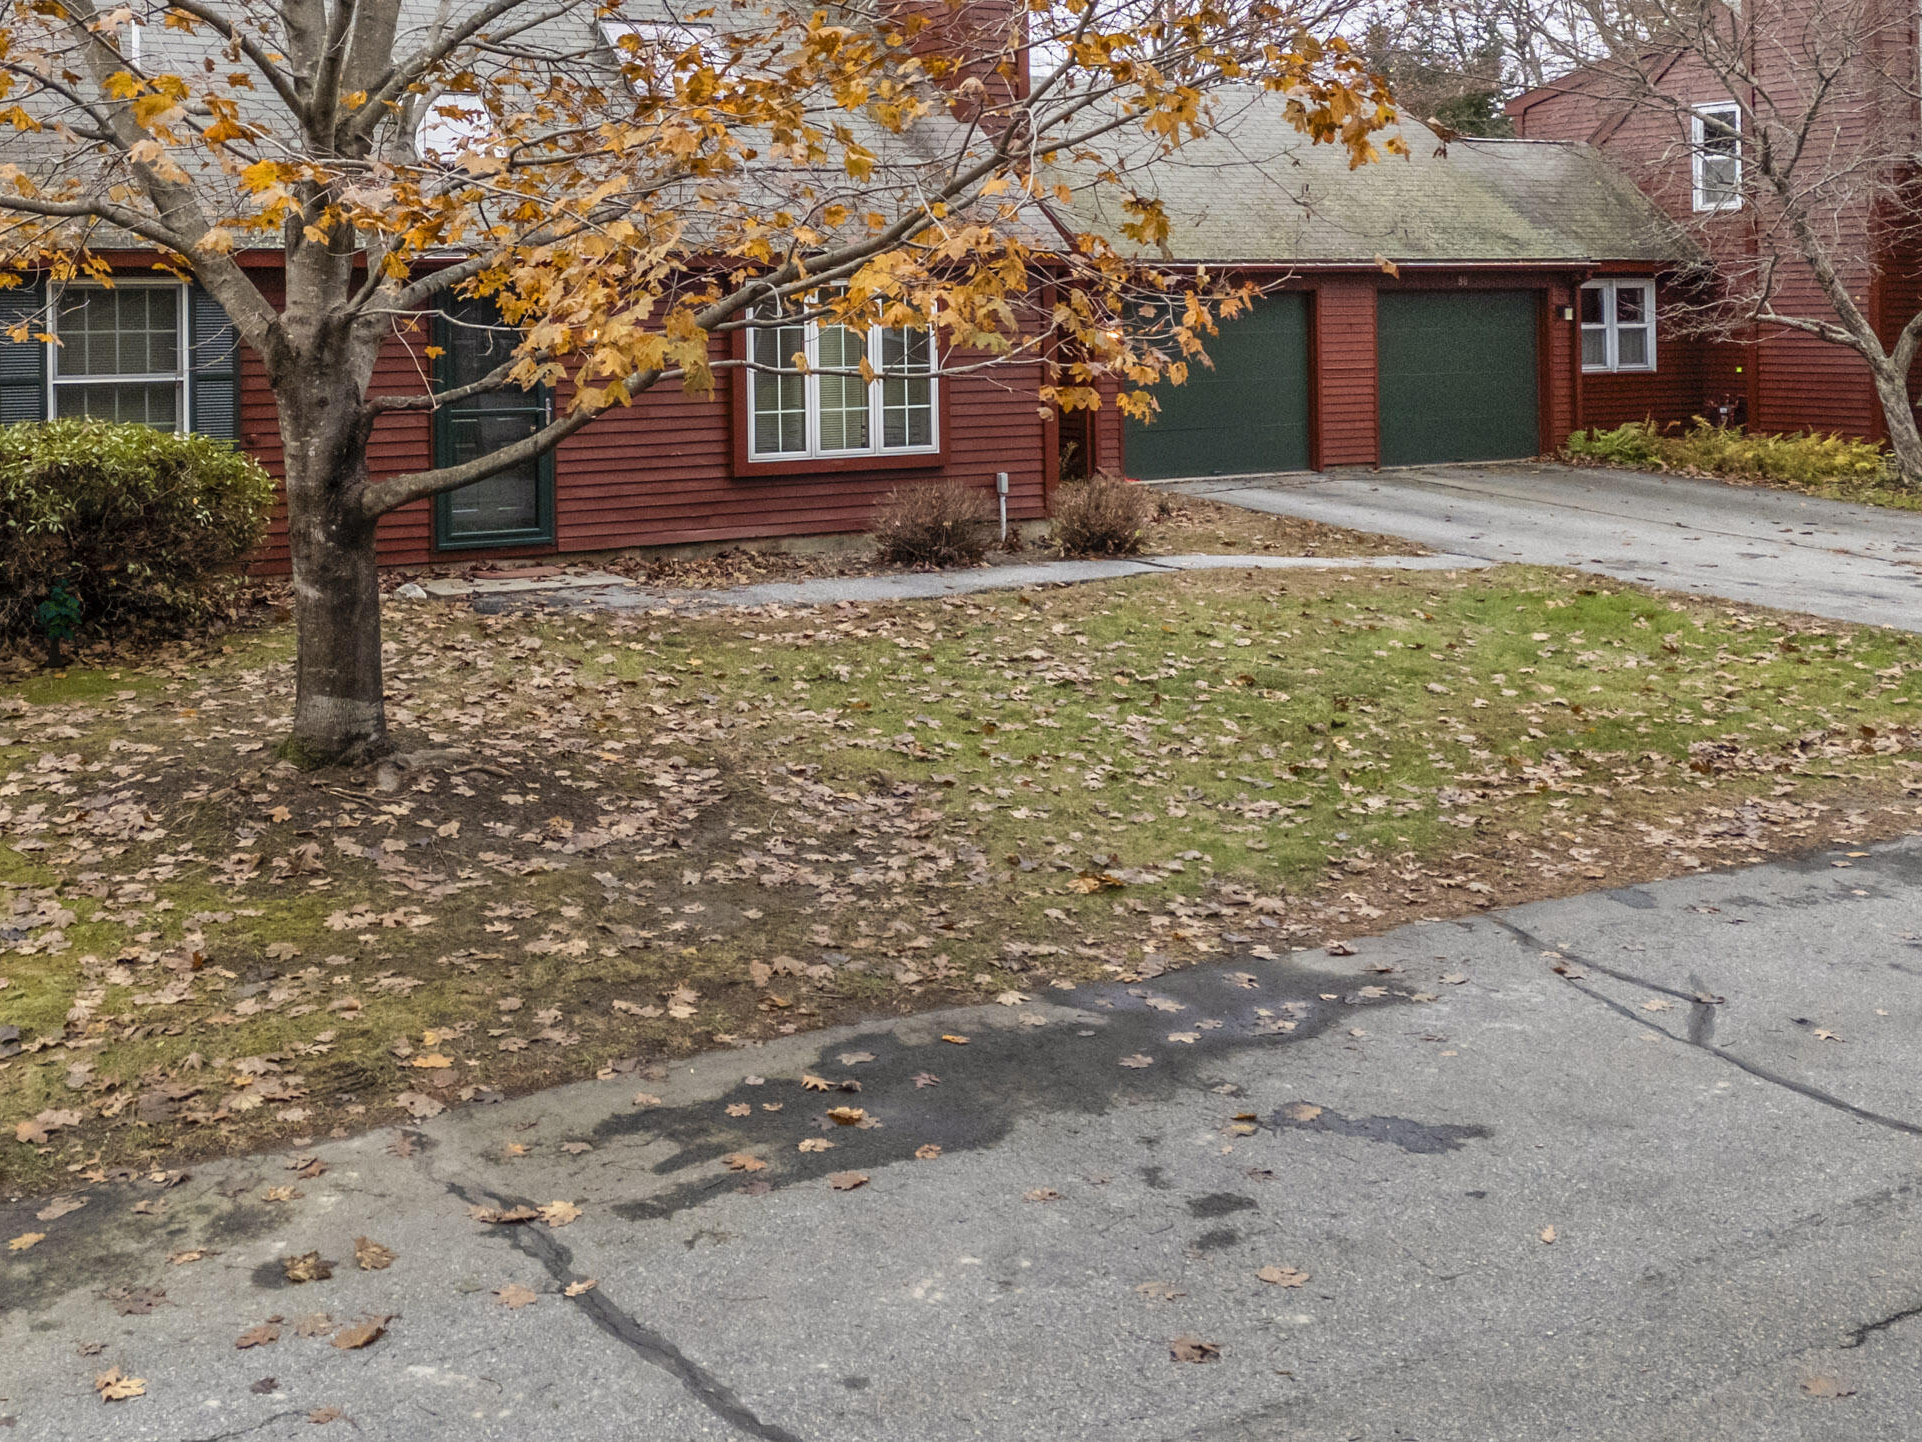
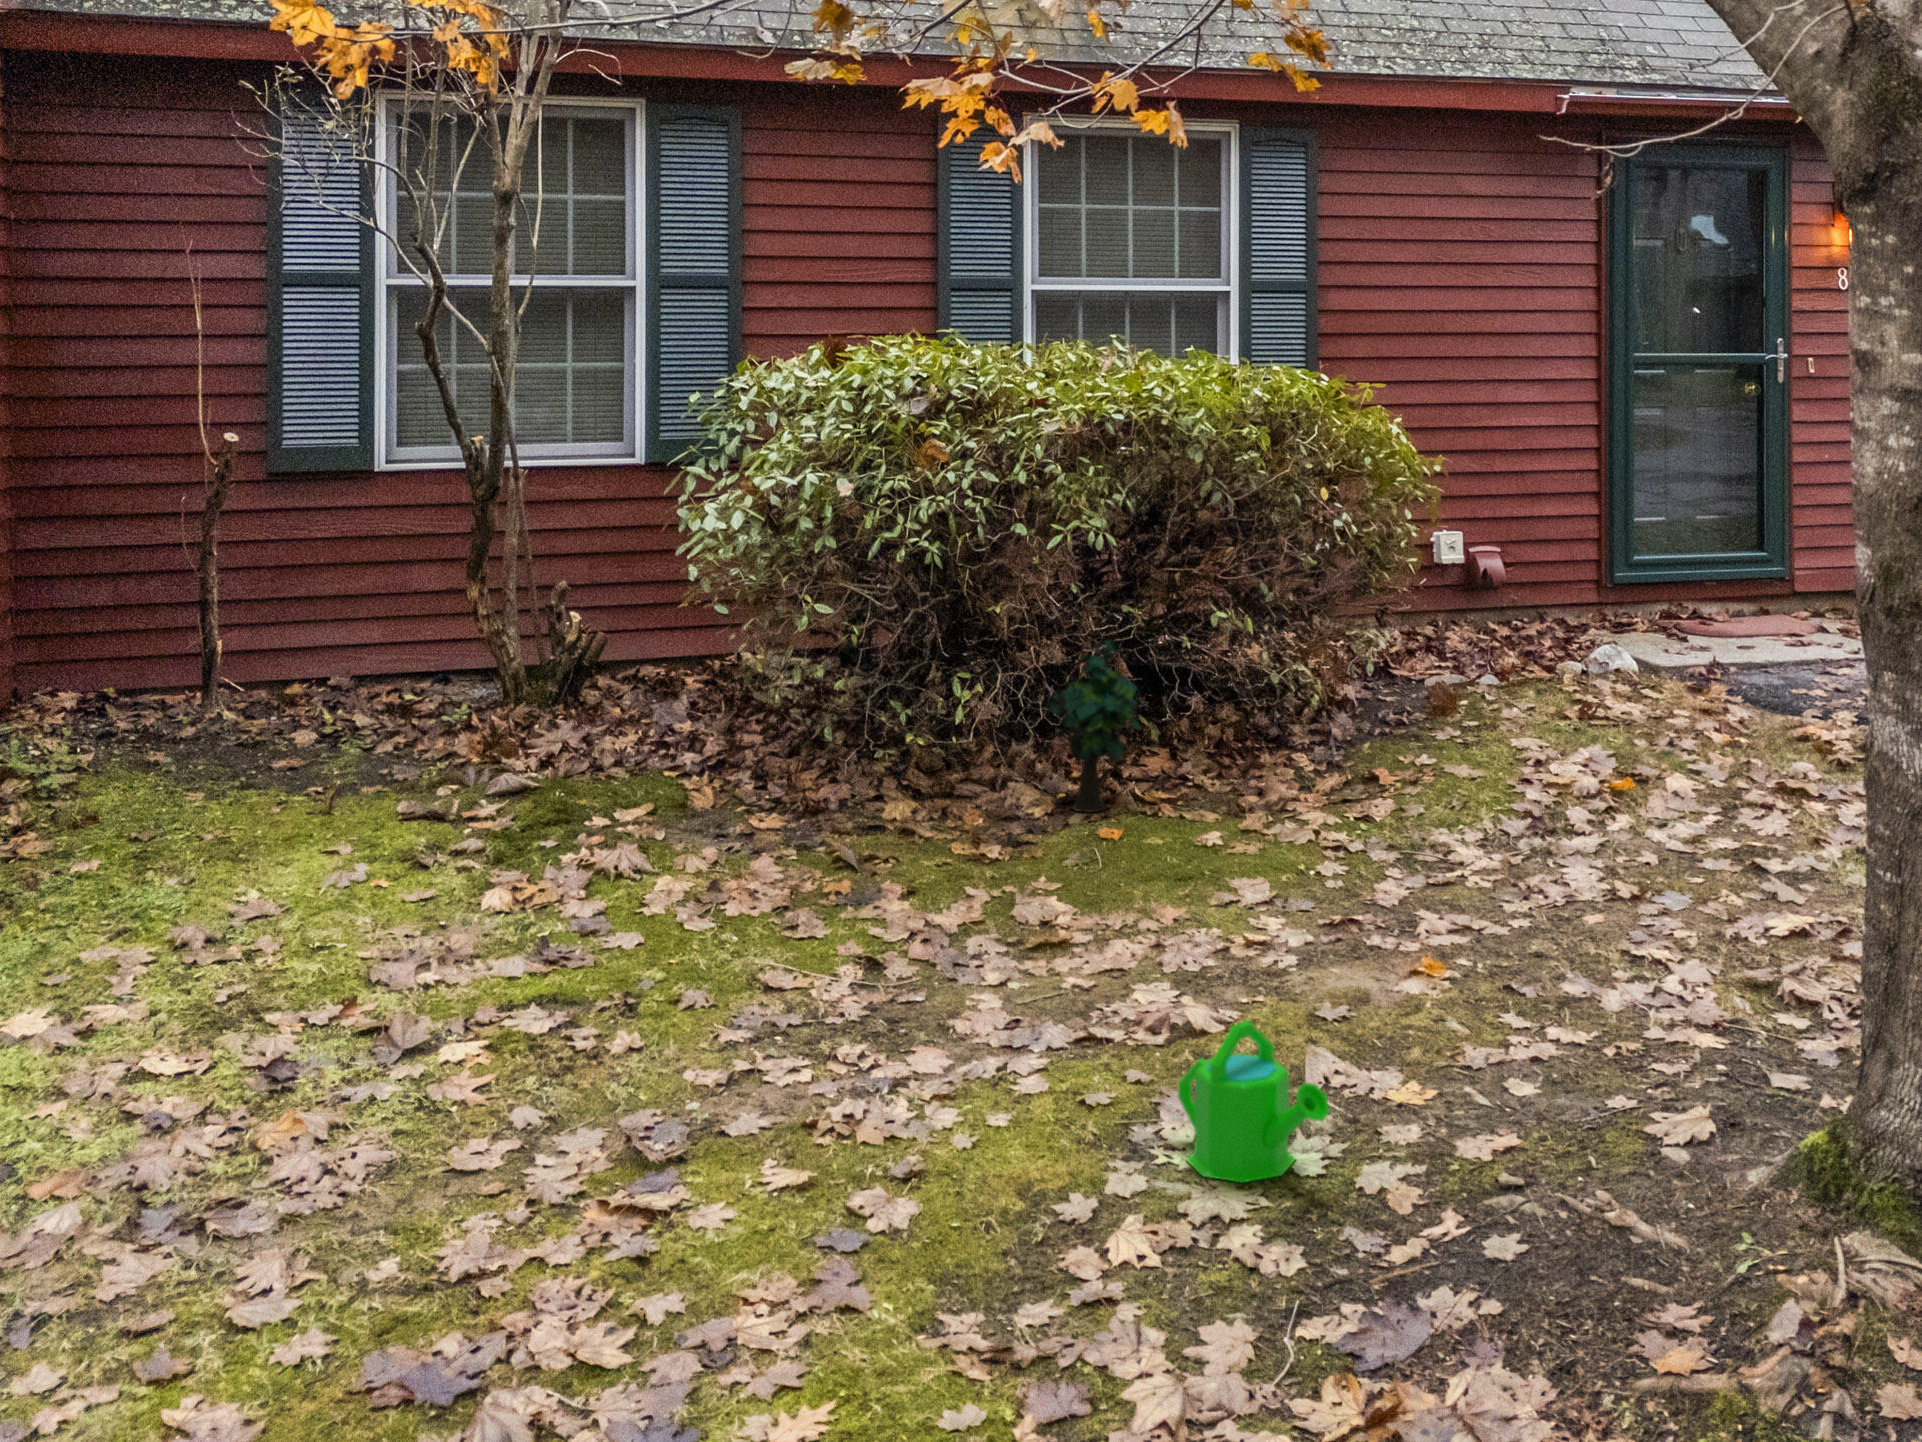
watering can: none [38,712,93,772] -> present [1177,1020,1329,1183]

